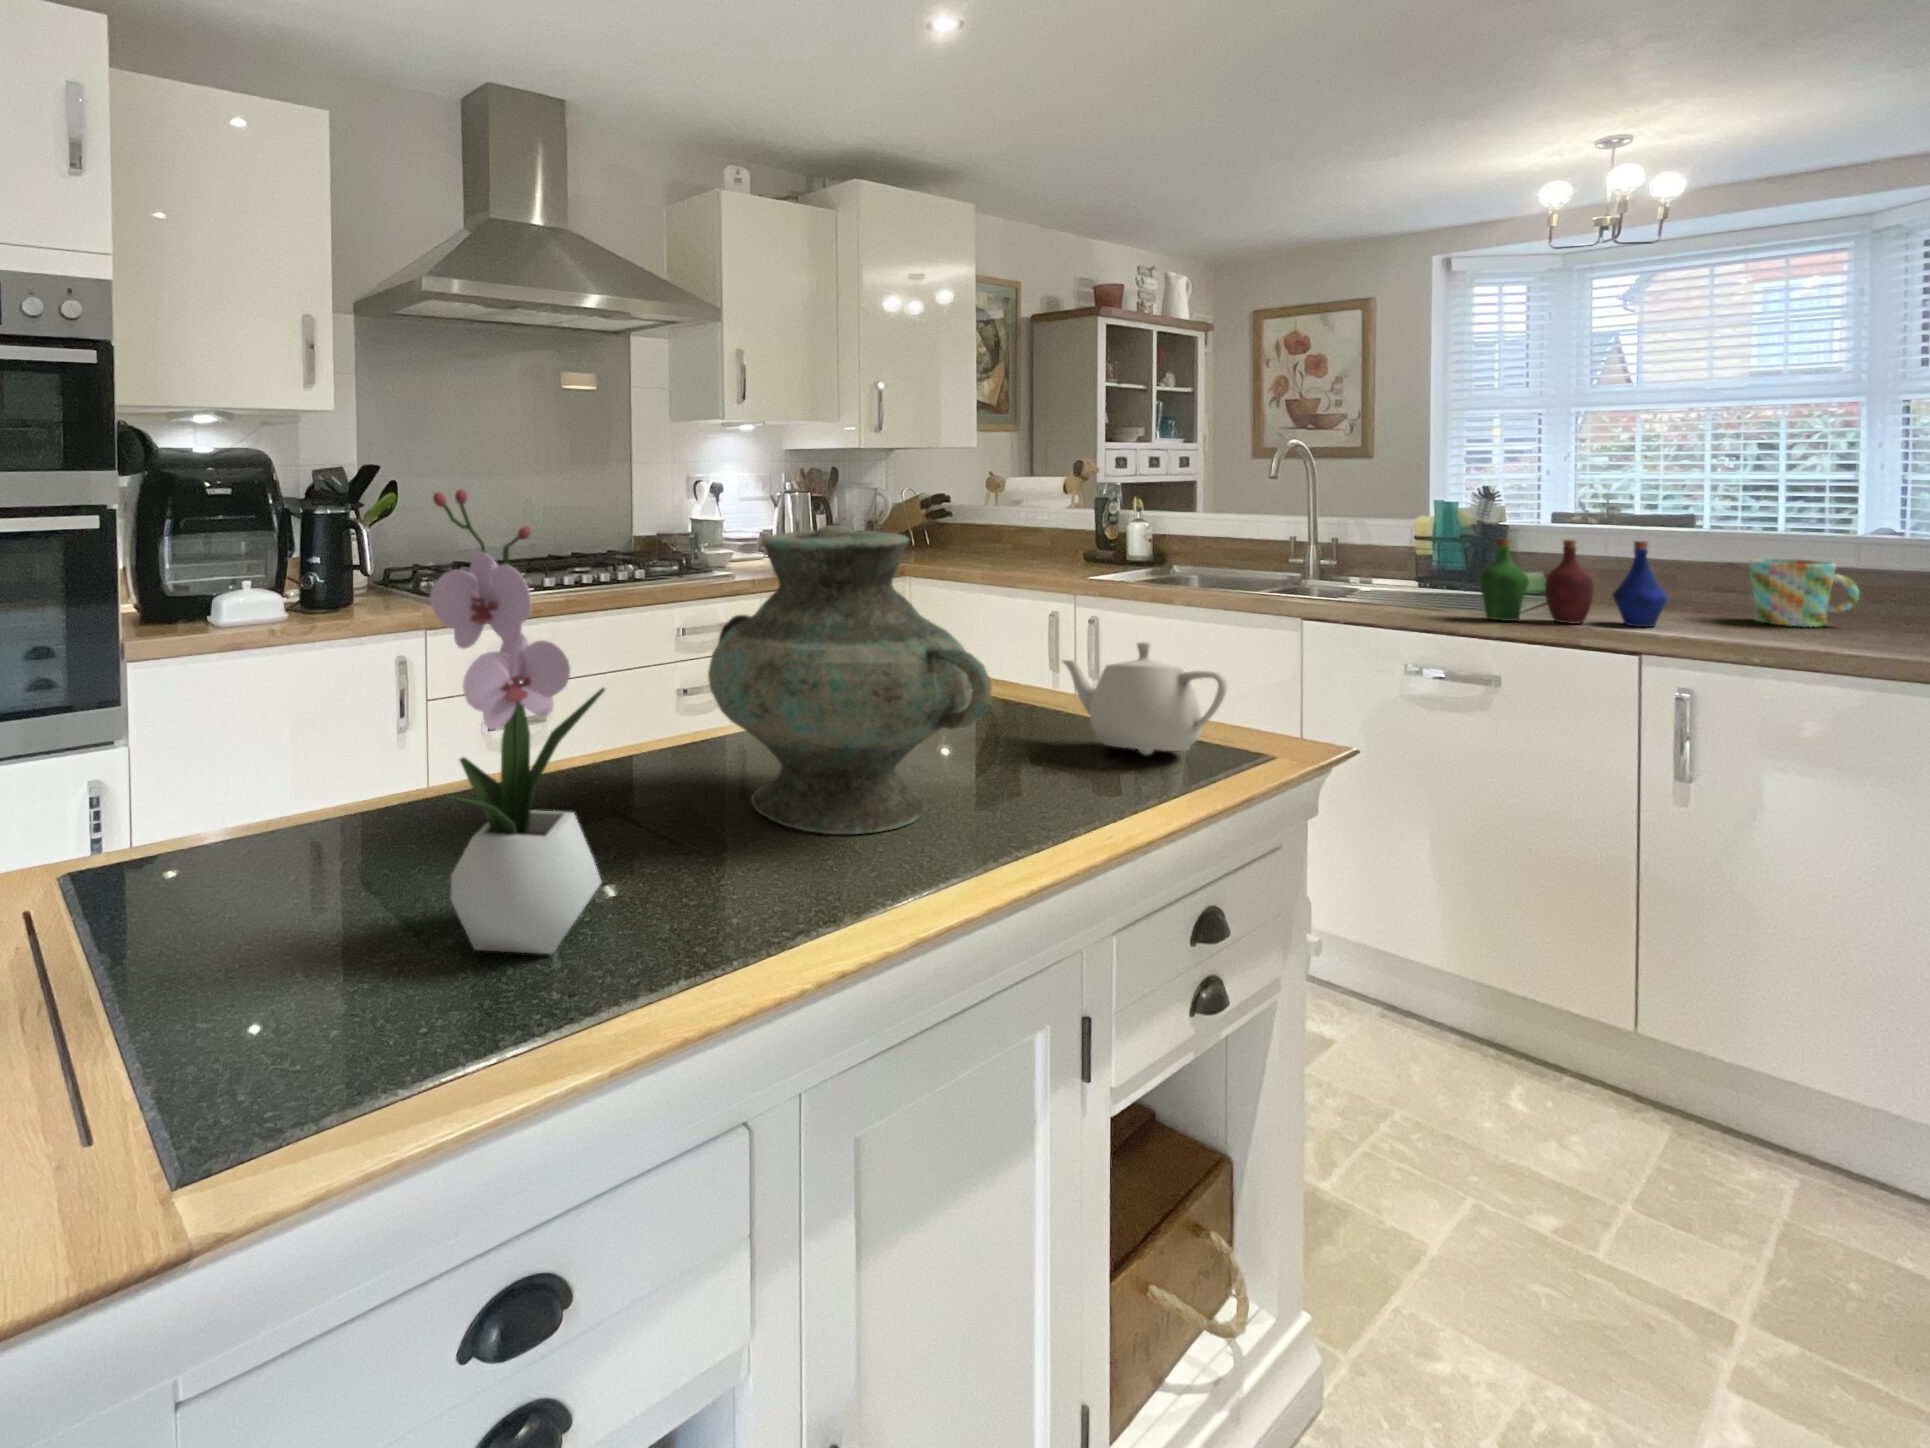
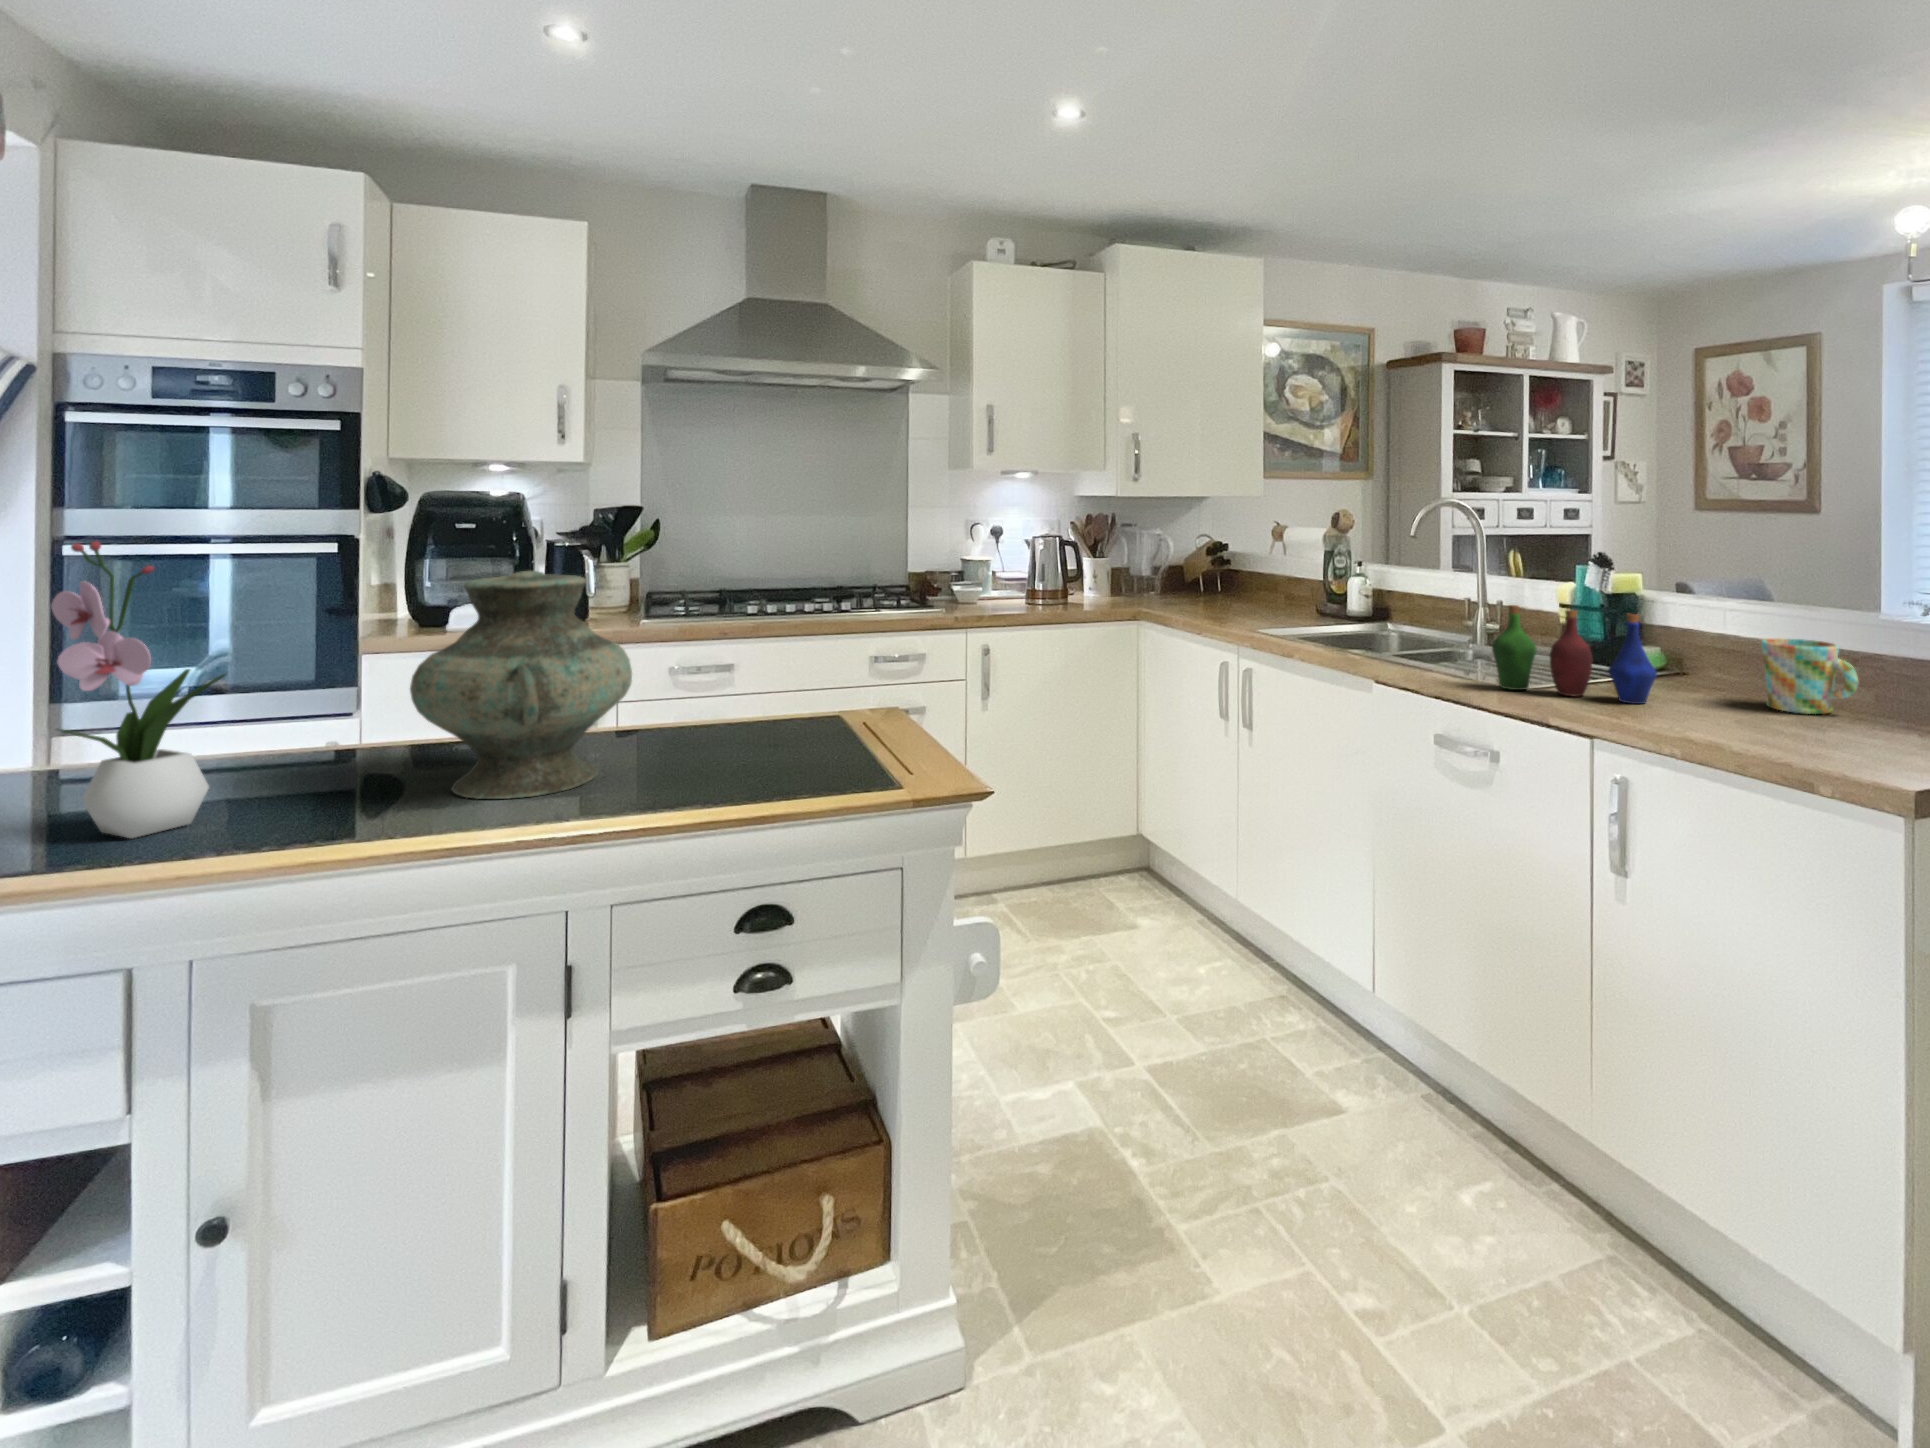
teapot: present [1063,642,1227,755] -> none [794,676,883,771]

